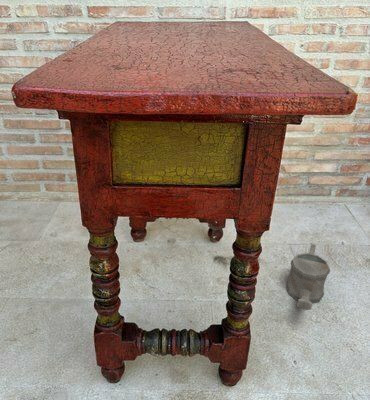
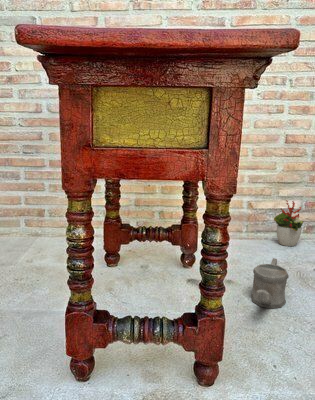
decorative plant: none [308,165,340,213] -> present [274,200,303,246]

